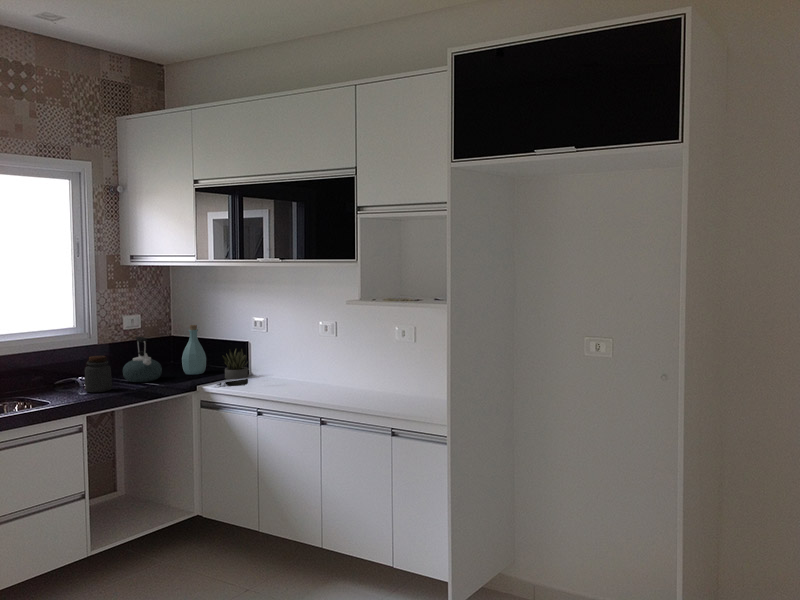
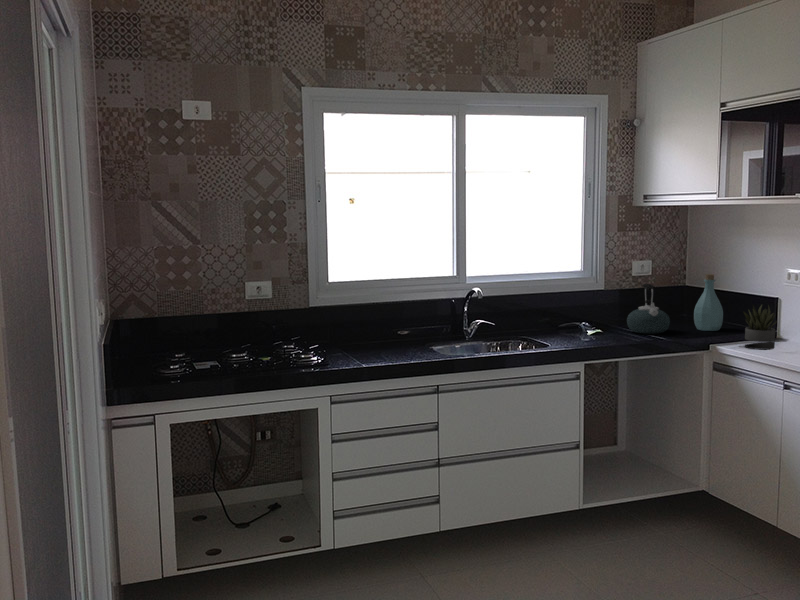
jar: present [85,356,112,393] -> none [586,301,614,340]

